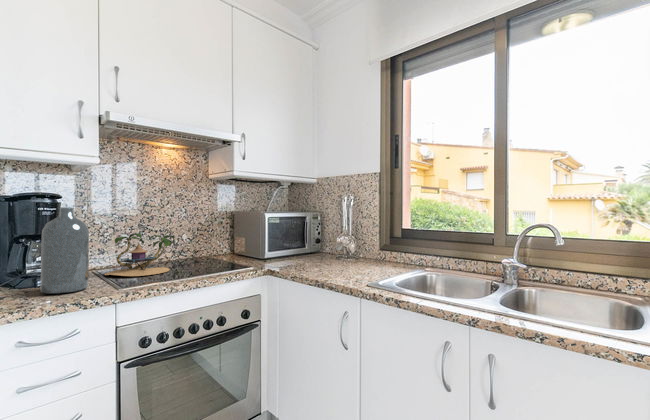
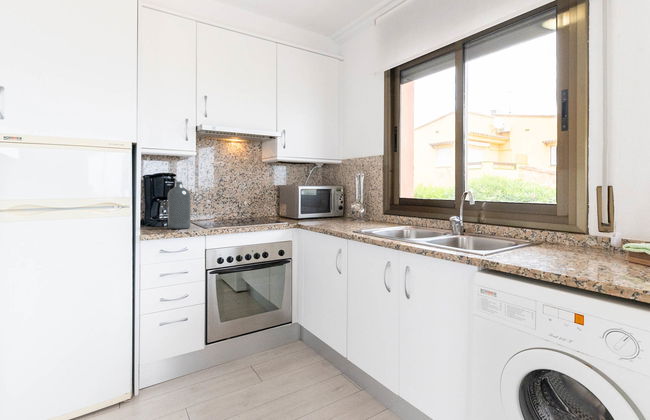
plant: present [105,232,174,276] -> none [198,198,240,224]

